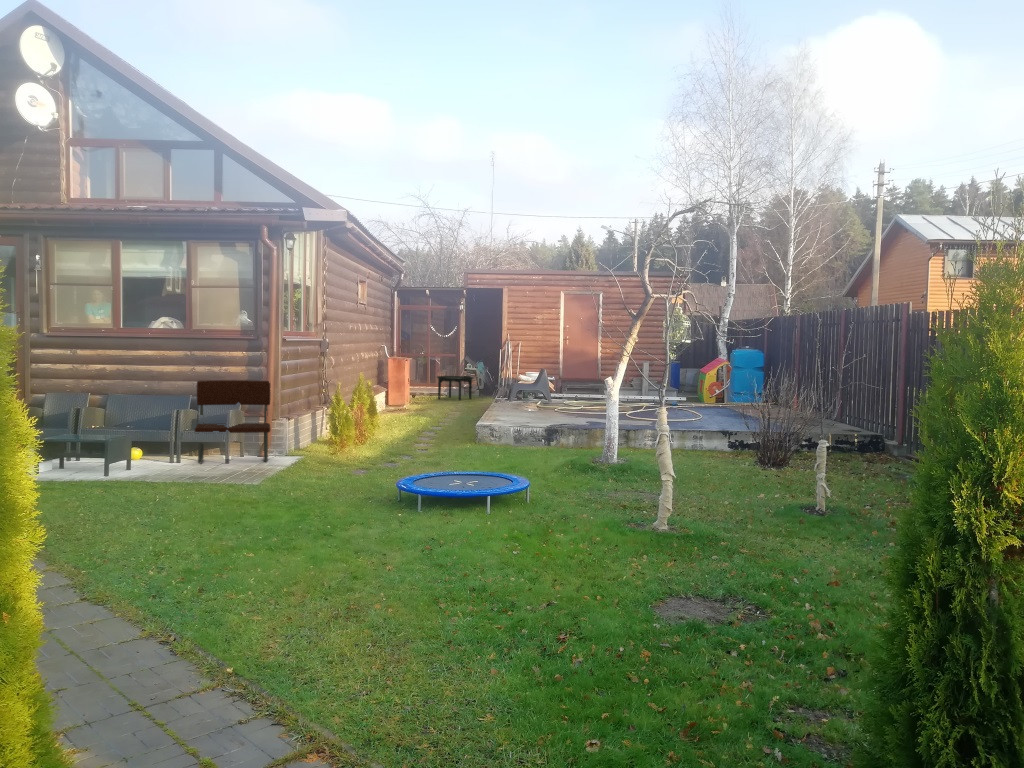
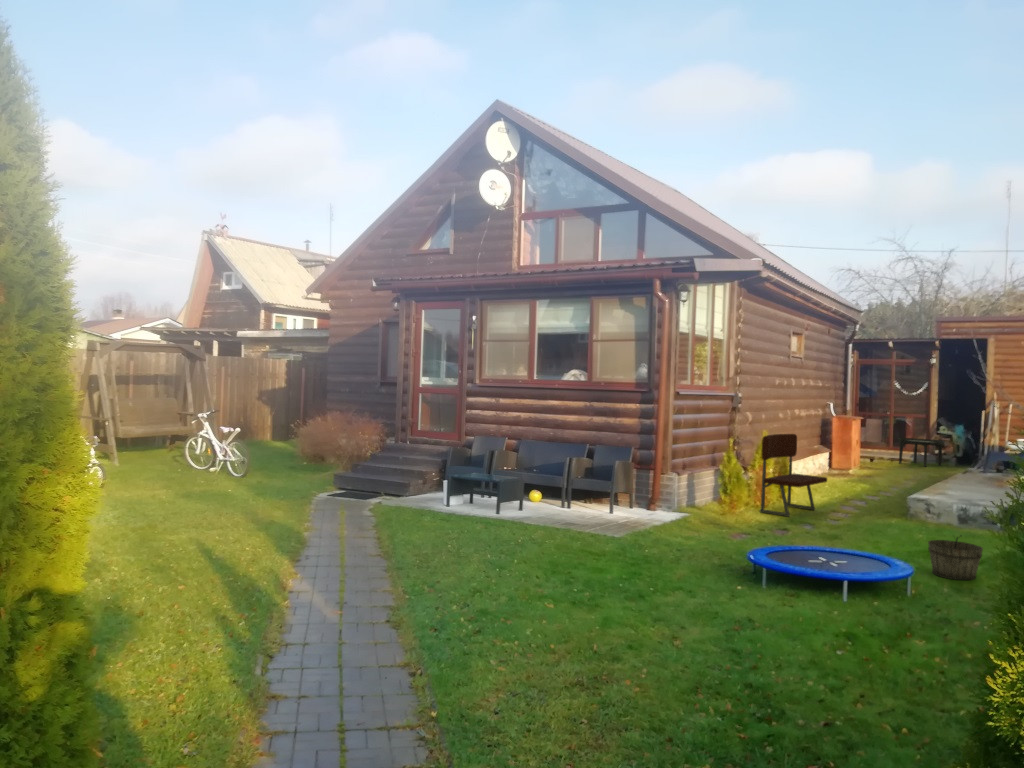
bench: present [195,380,271,464] -> present [760,434,827,517]
wooden bucket: none [523,445,562,480] -> present [928,538,983,580]

